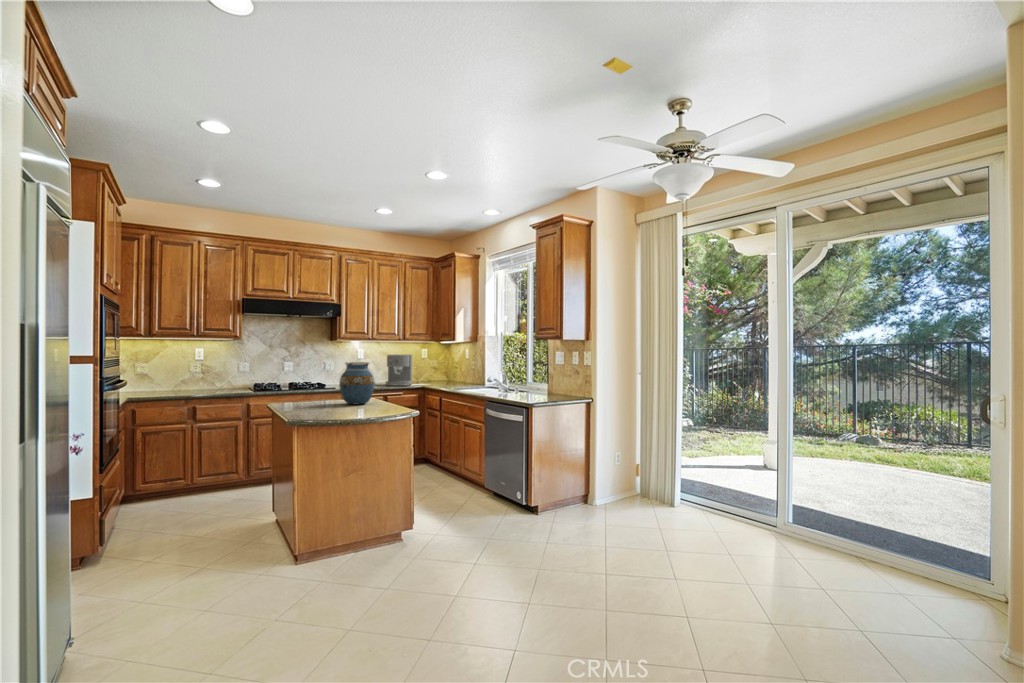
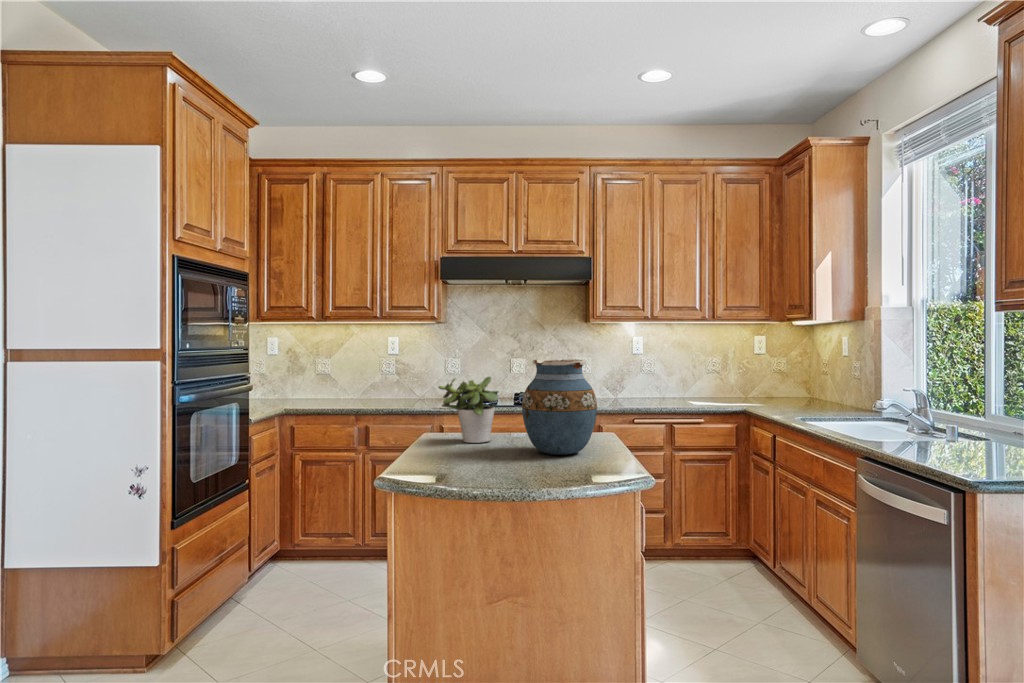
coffee maker: present [386,355,412,386] -> none [674,347,726,407]
potted plant: none [288,371,323,404] -> present [438,377,499,443]

